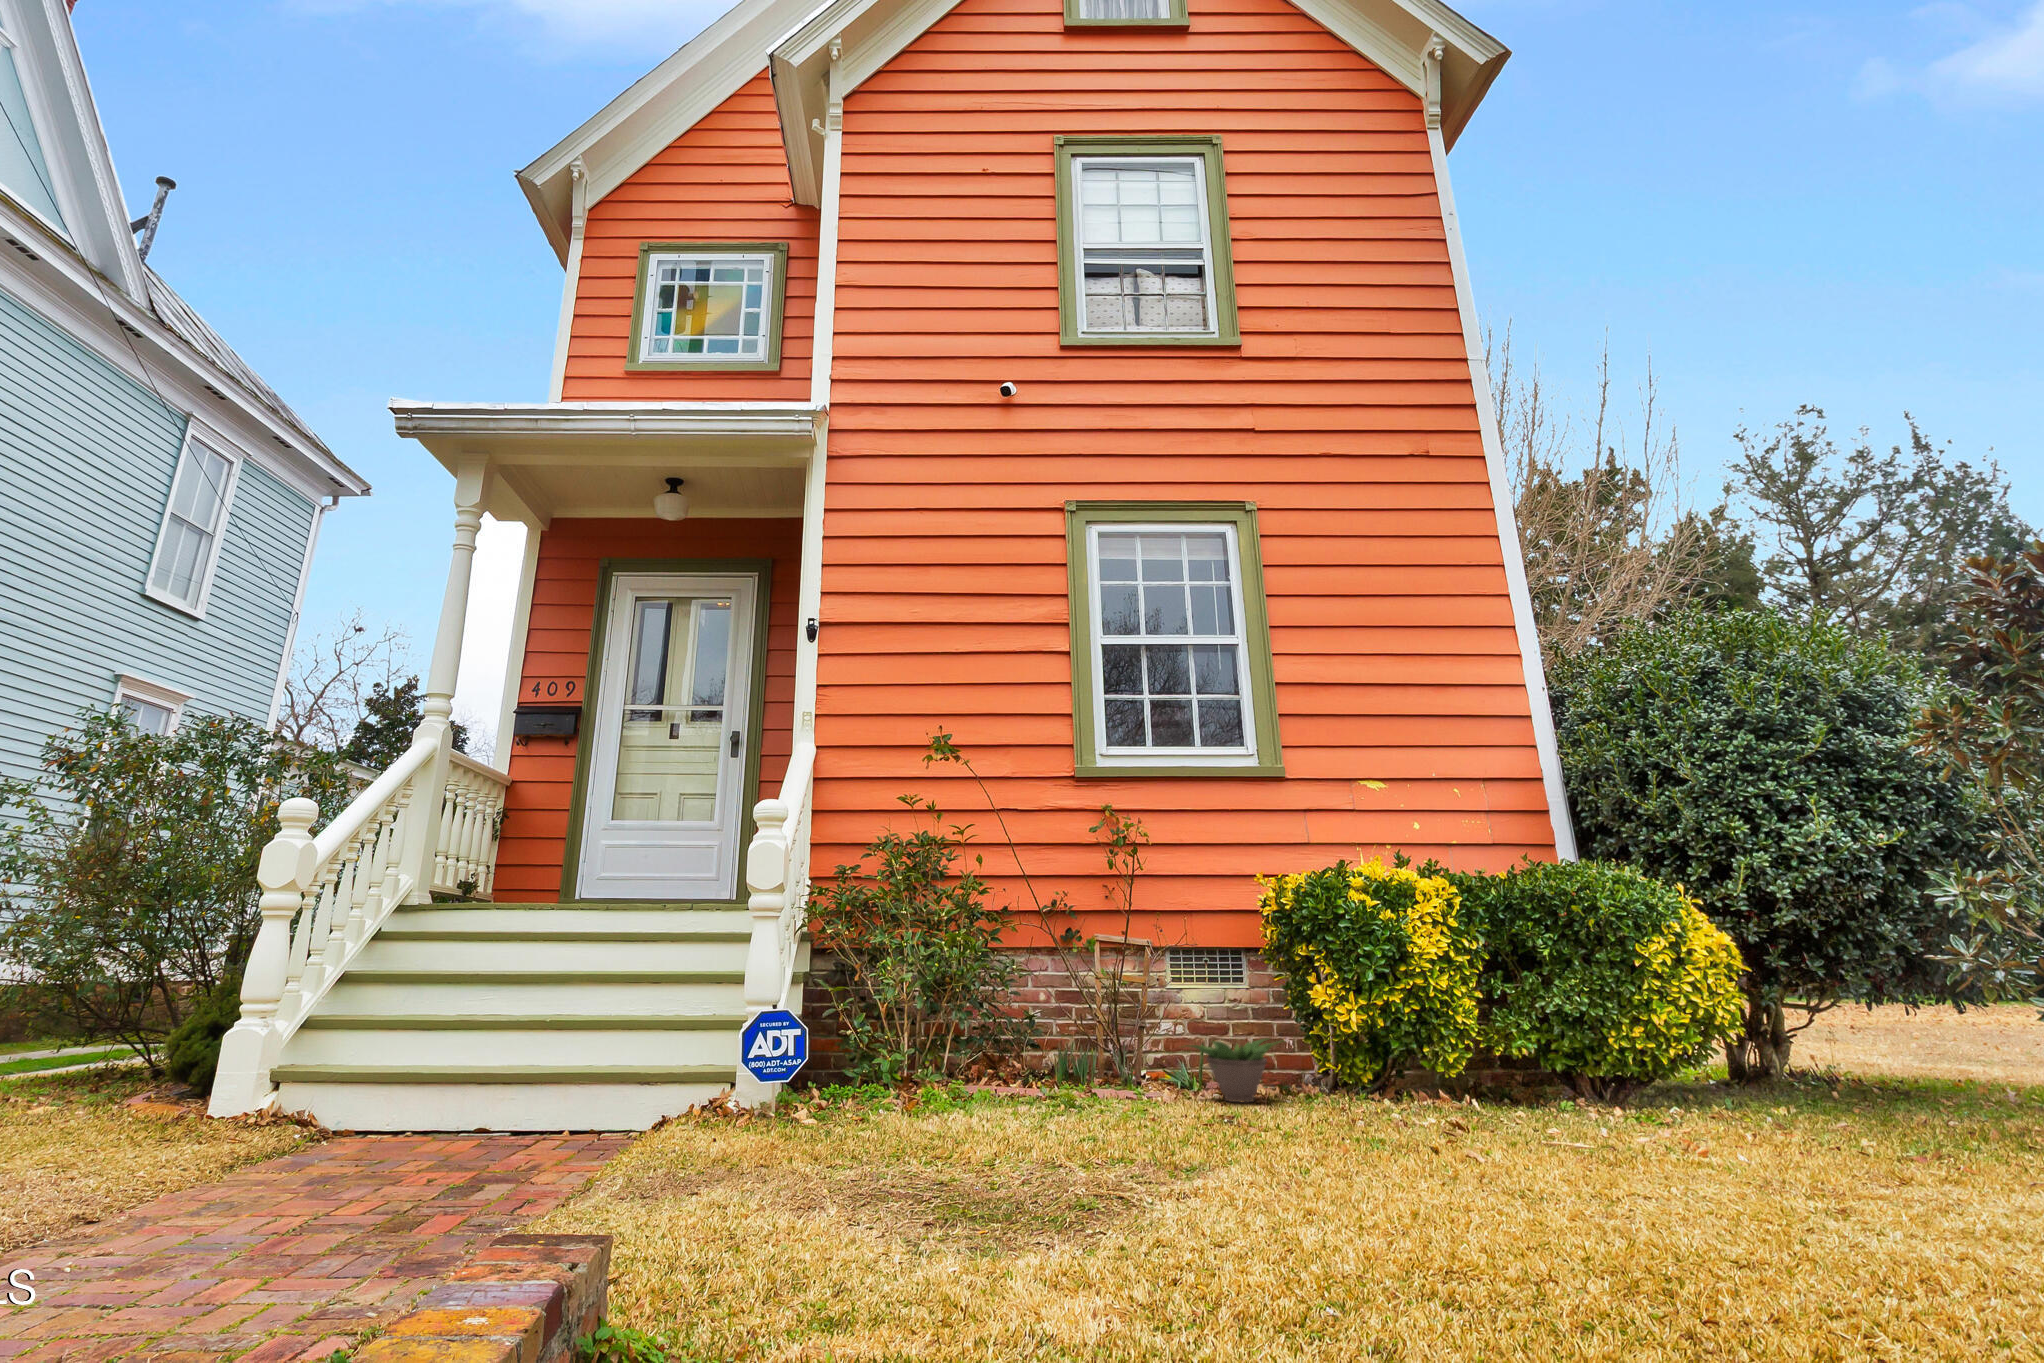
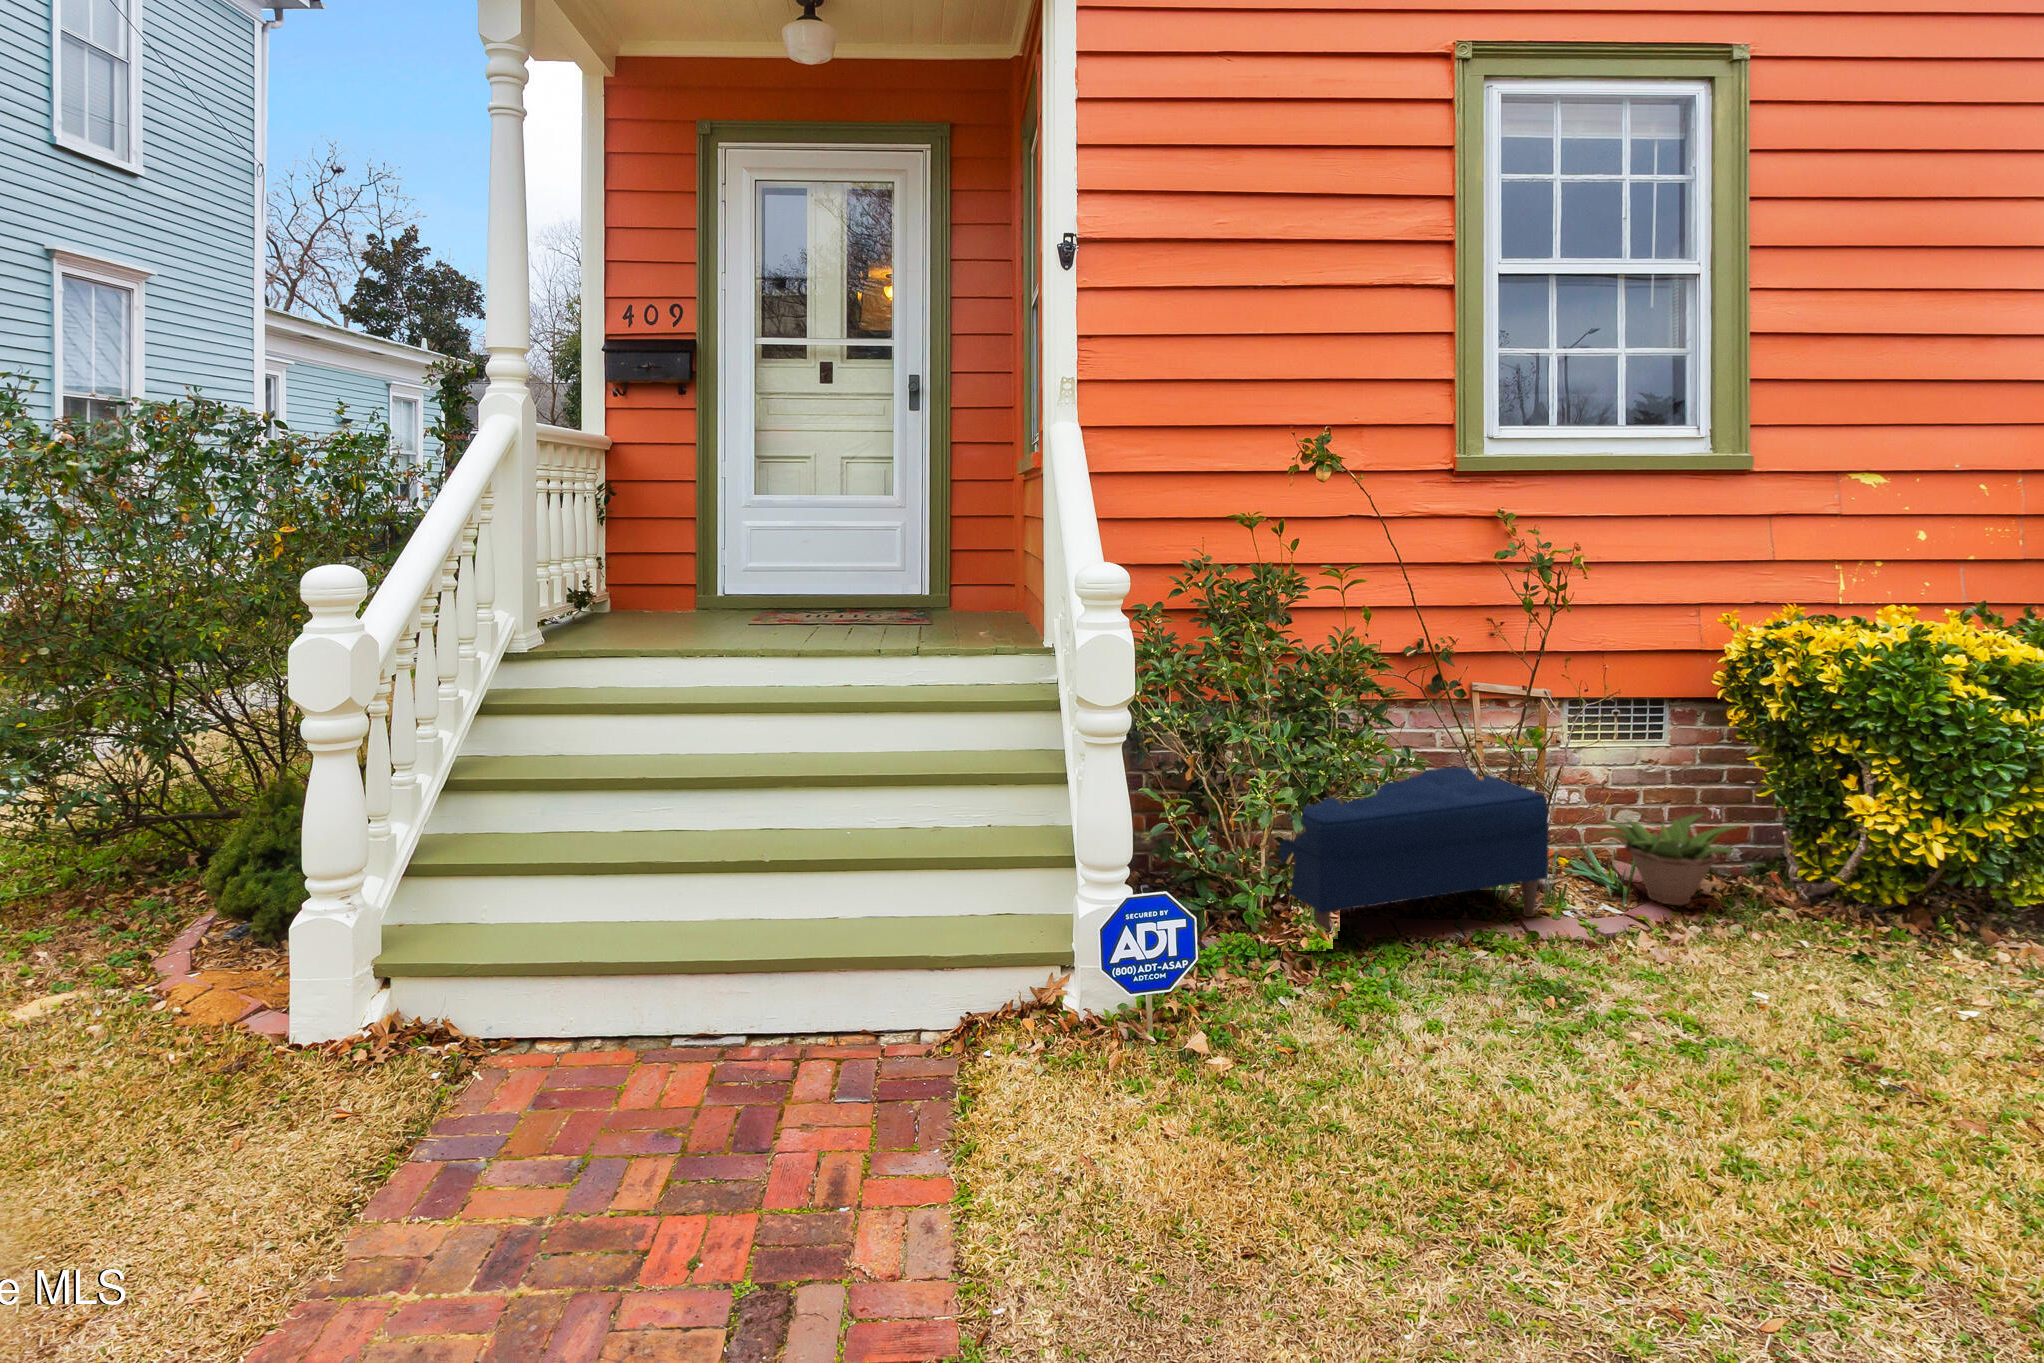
bench: none [916,999,1132,1111] -> present [1279,766,1549,952]

